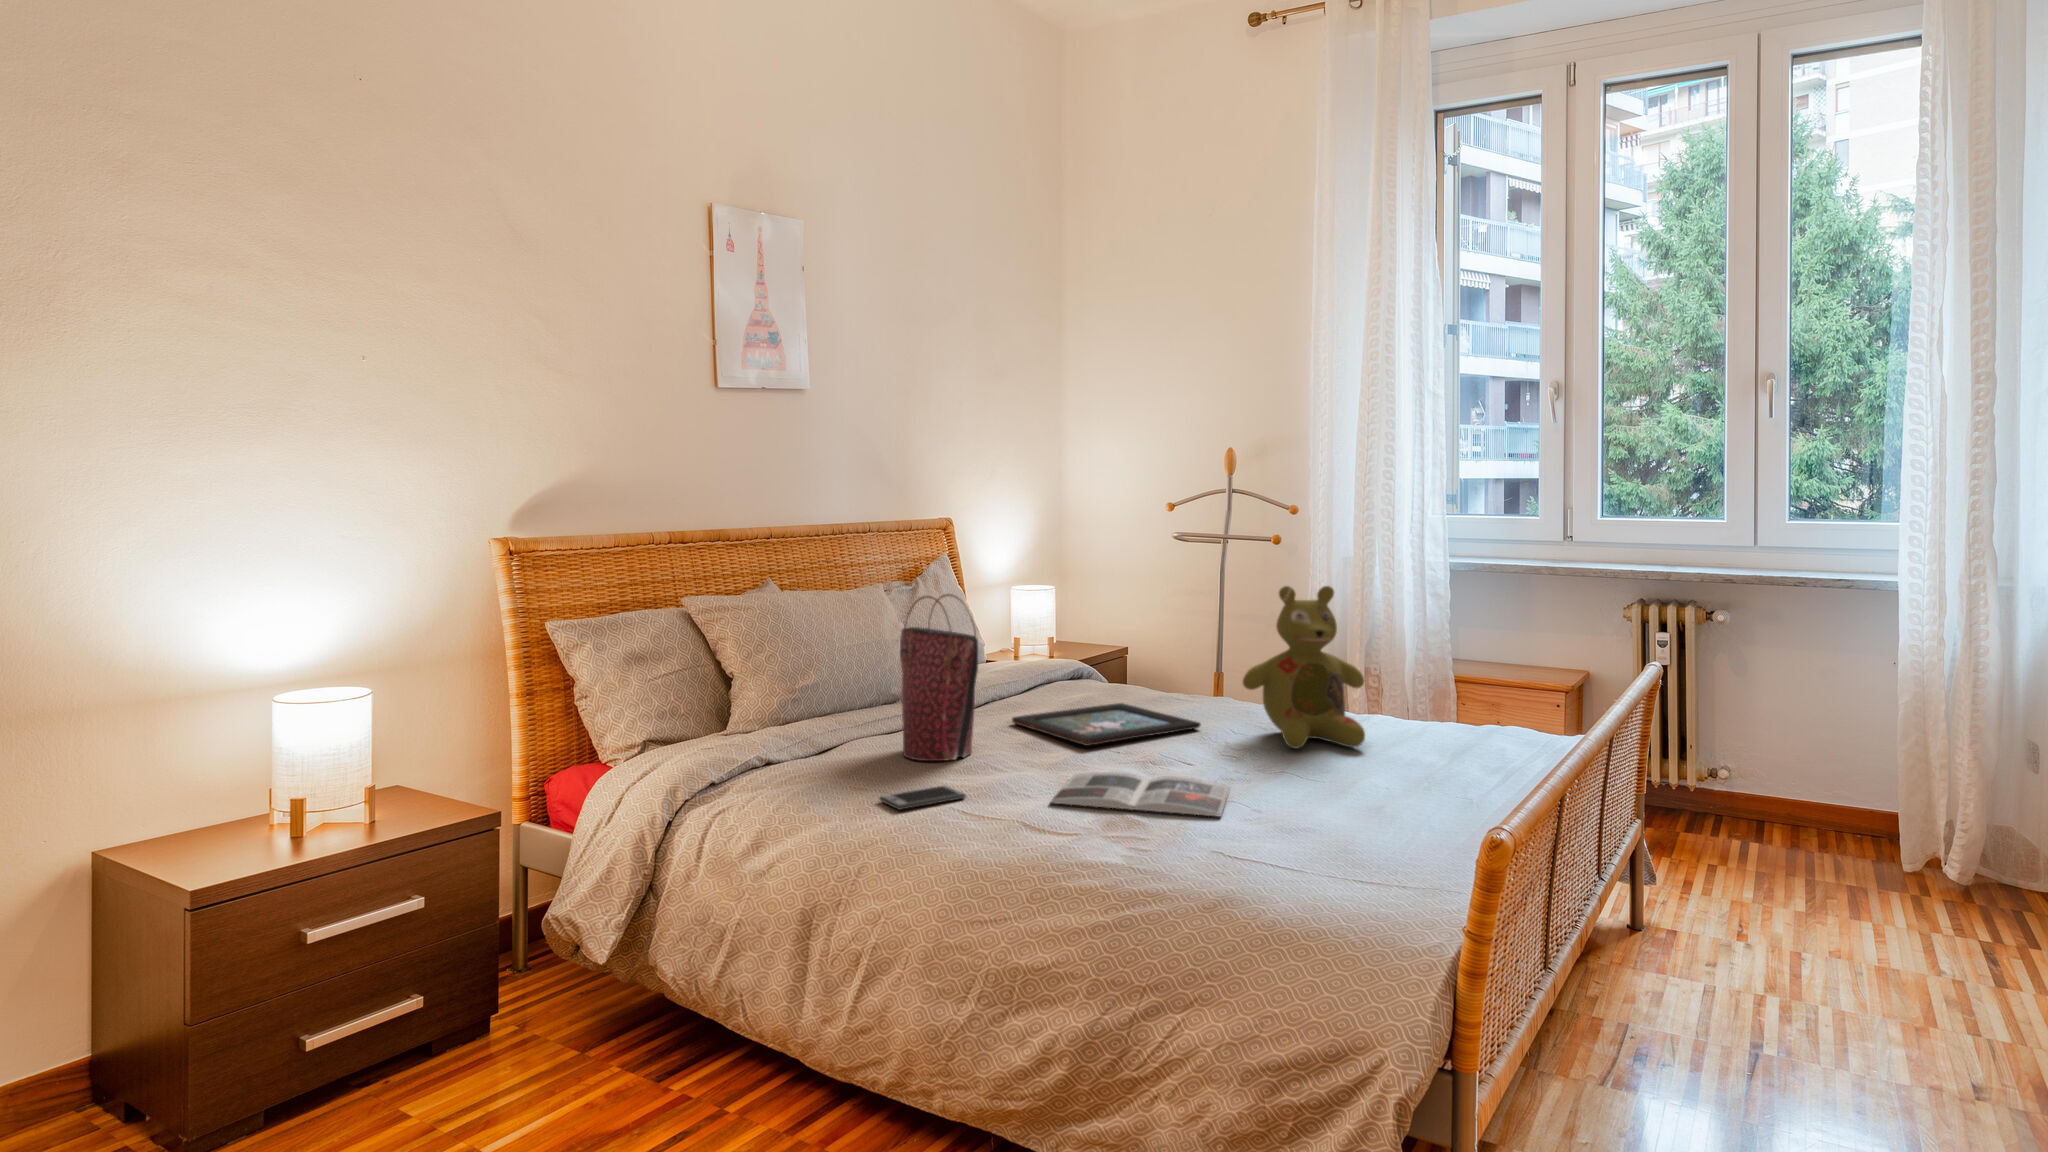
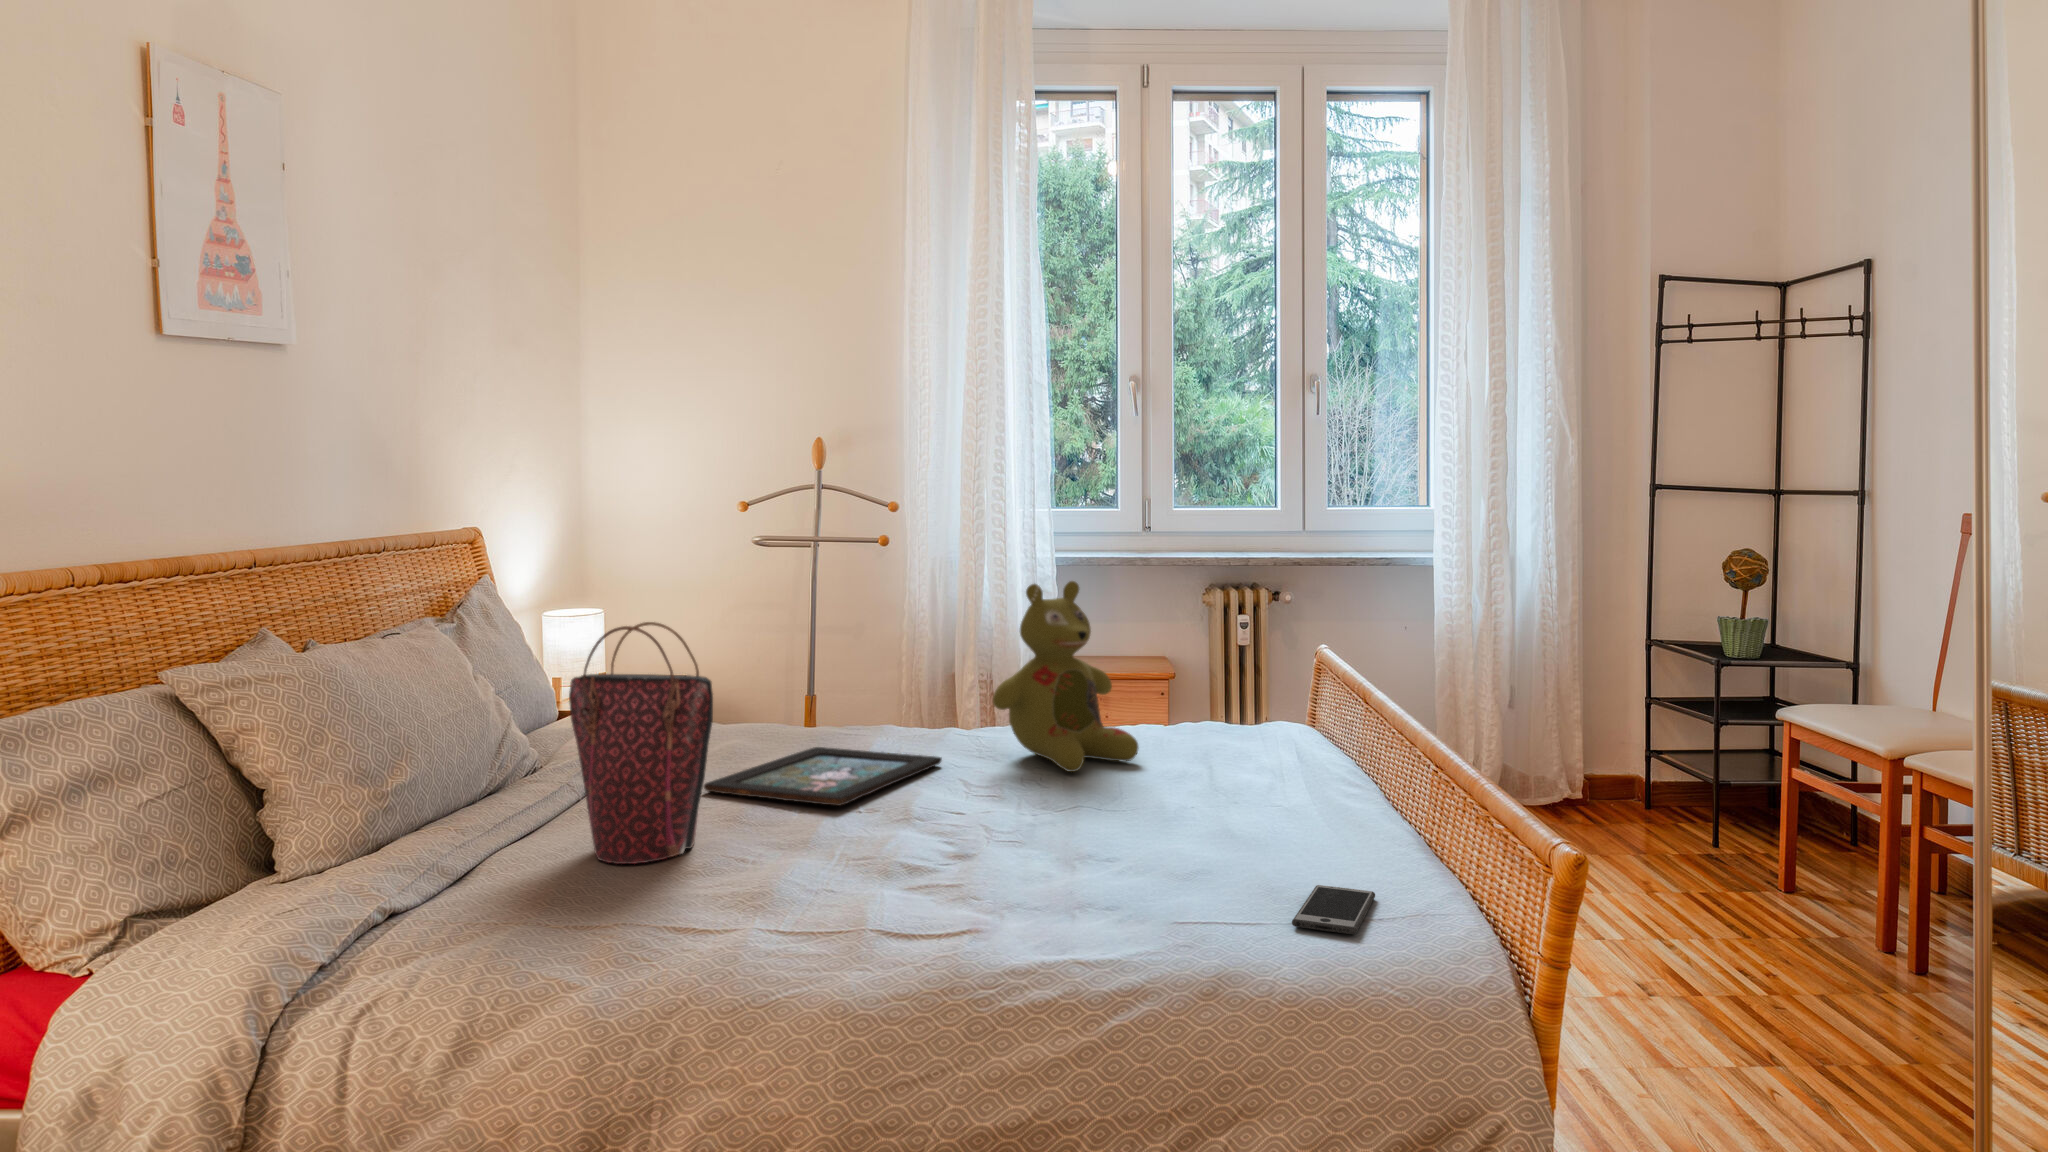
magazine: present [1050,772,1230,816] -> none [863,825,1102,890]
smartphone: present [879,785,965,810] -> present [1292,885,1375,934]

